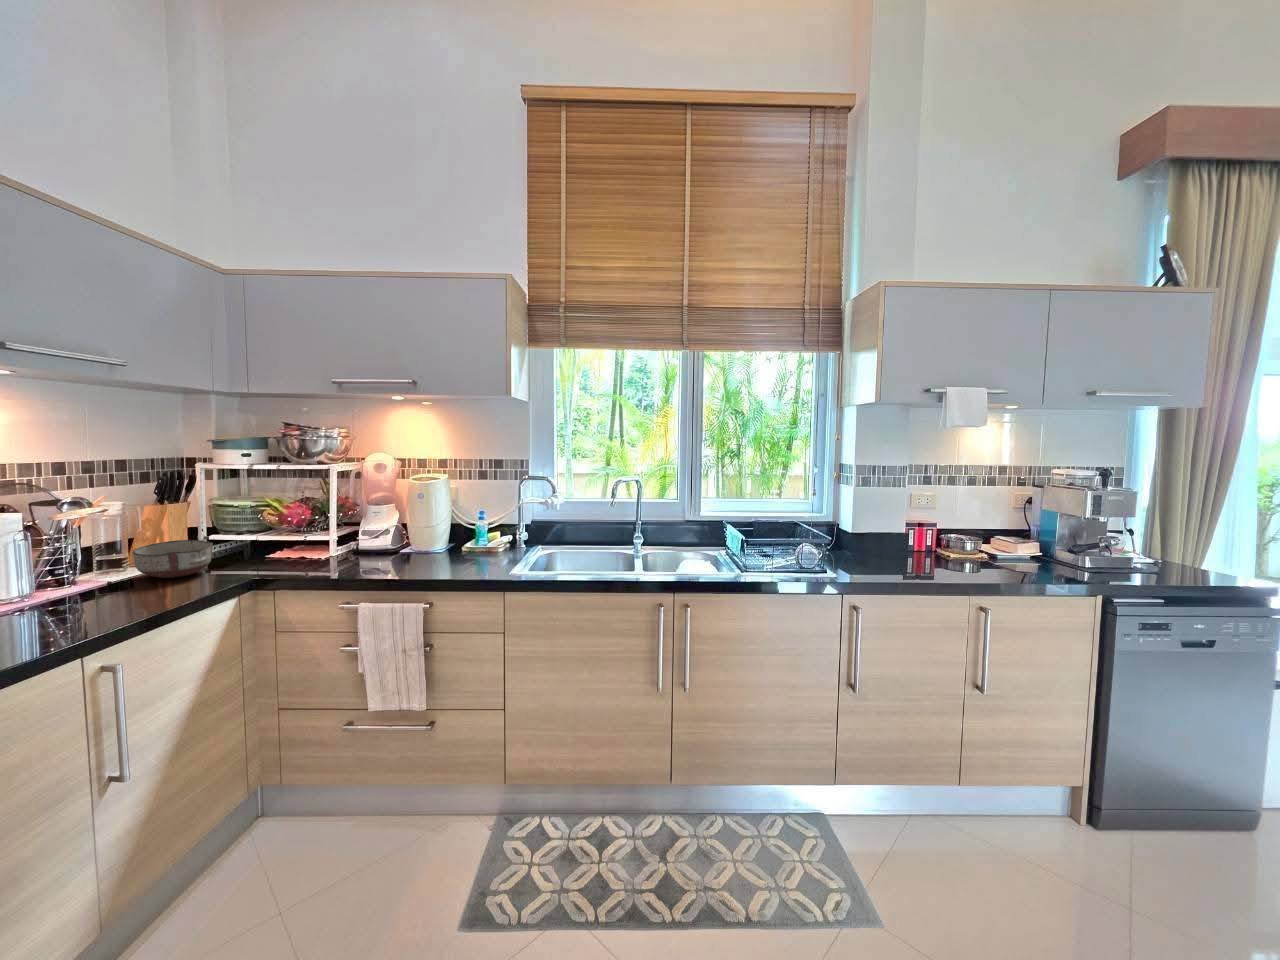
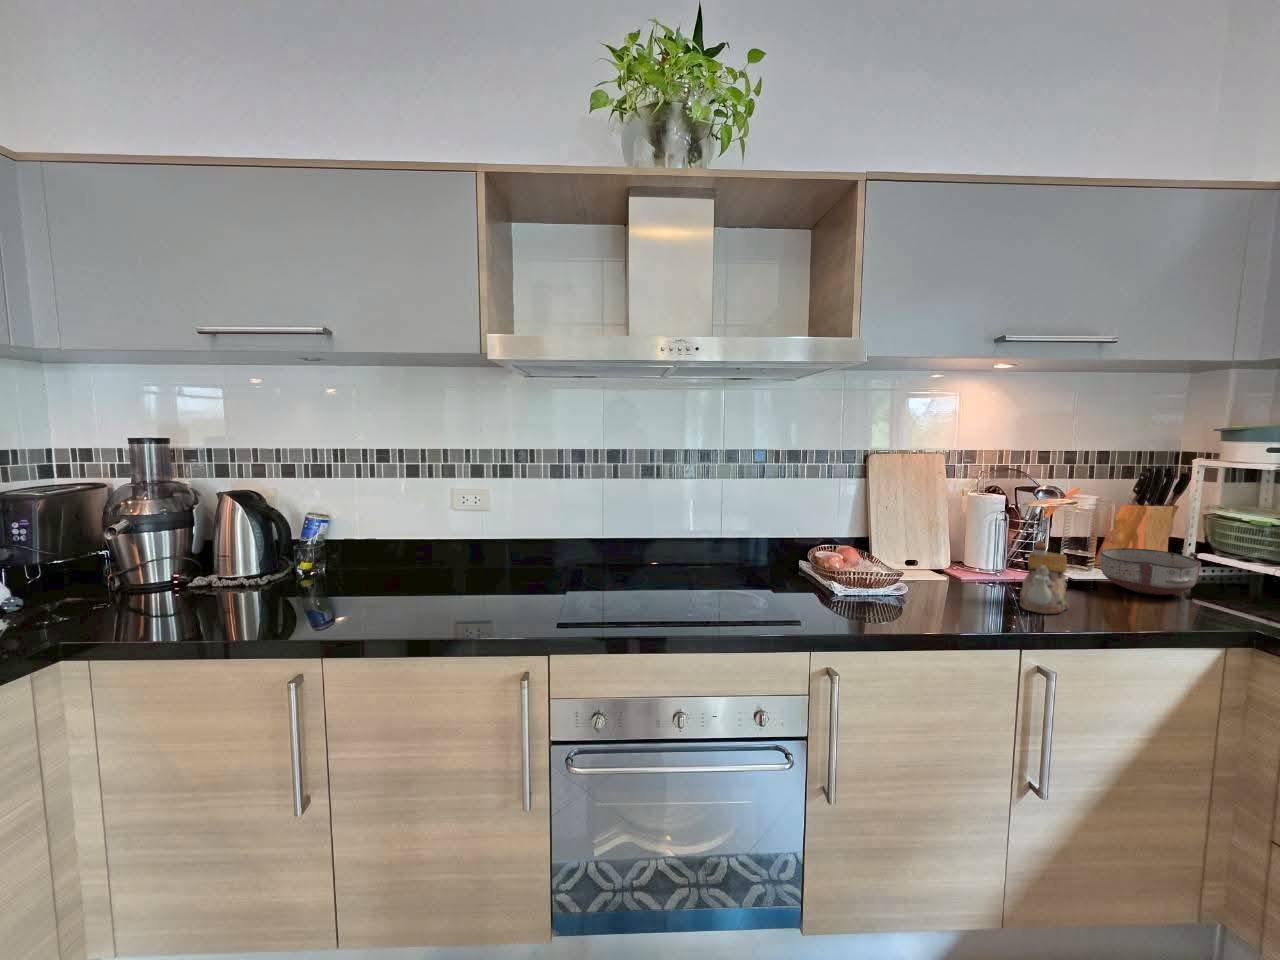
teapot: none [59,555,112,624] -> present [1020,541,1069,614]

